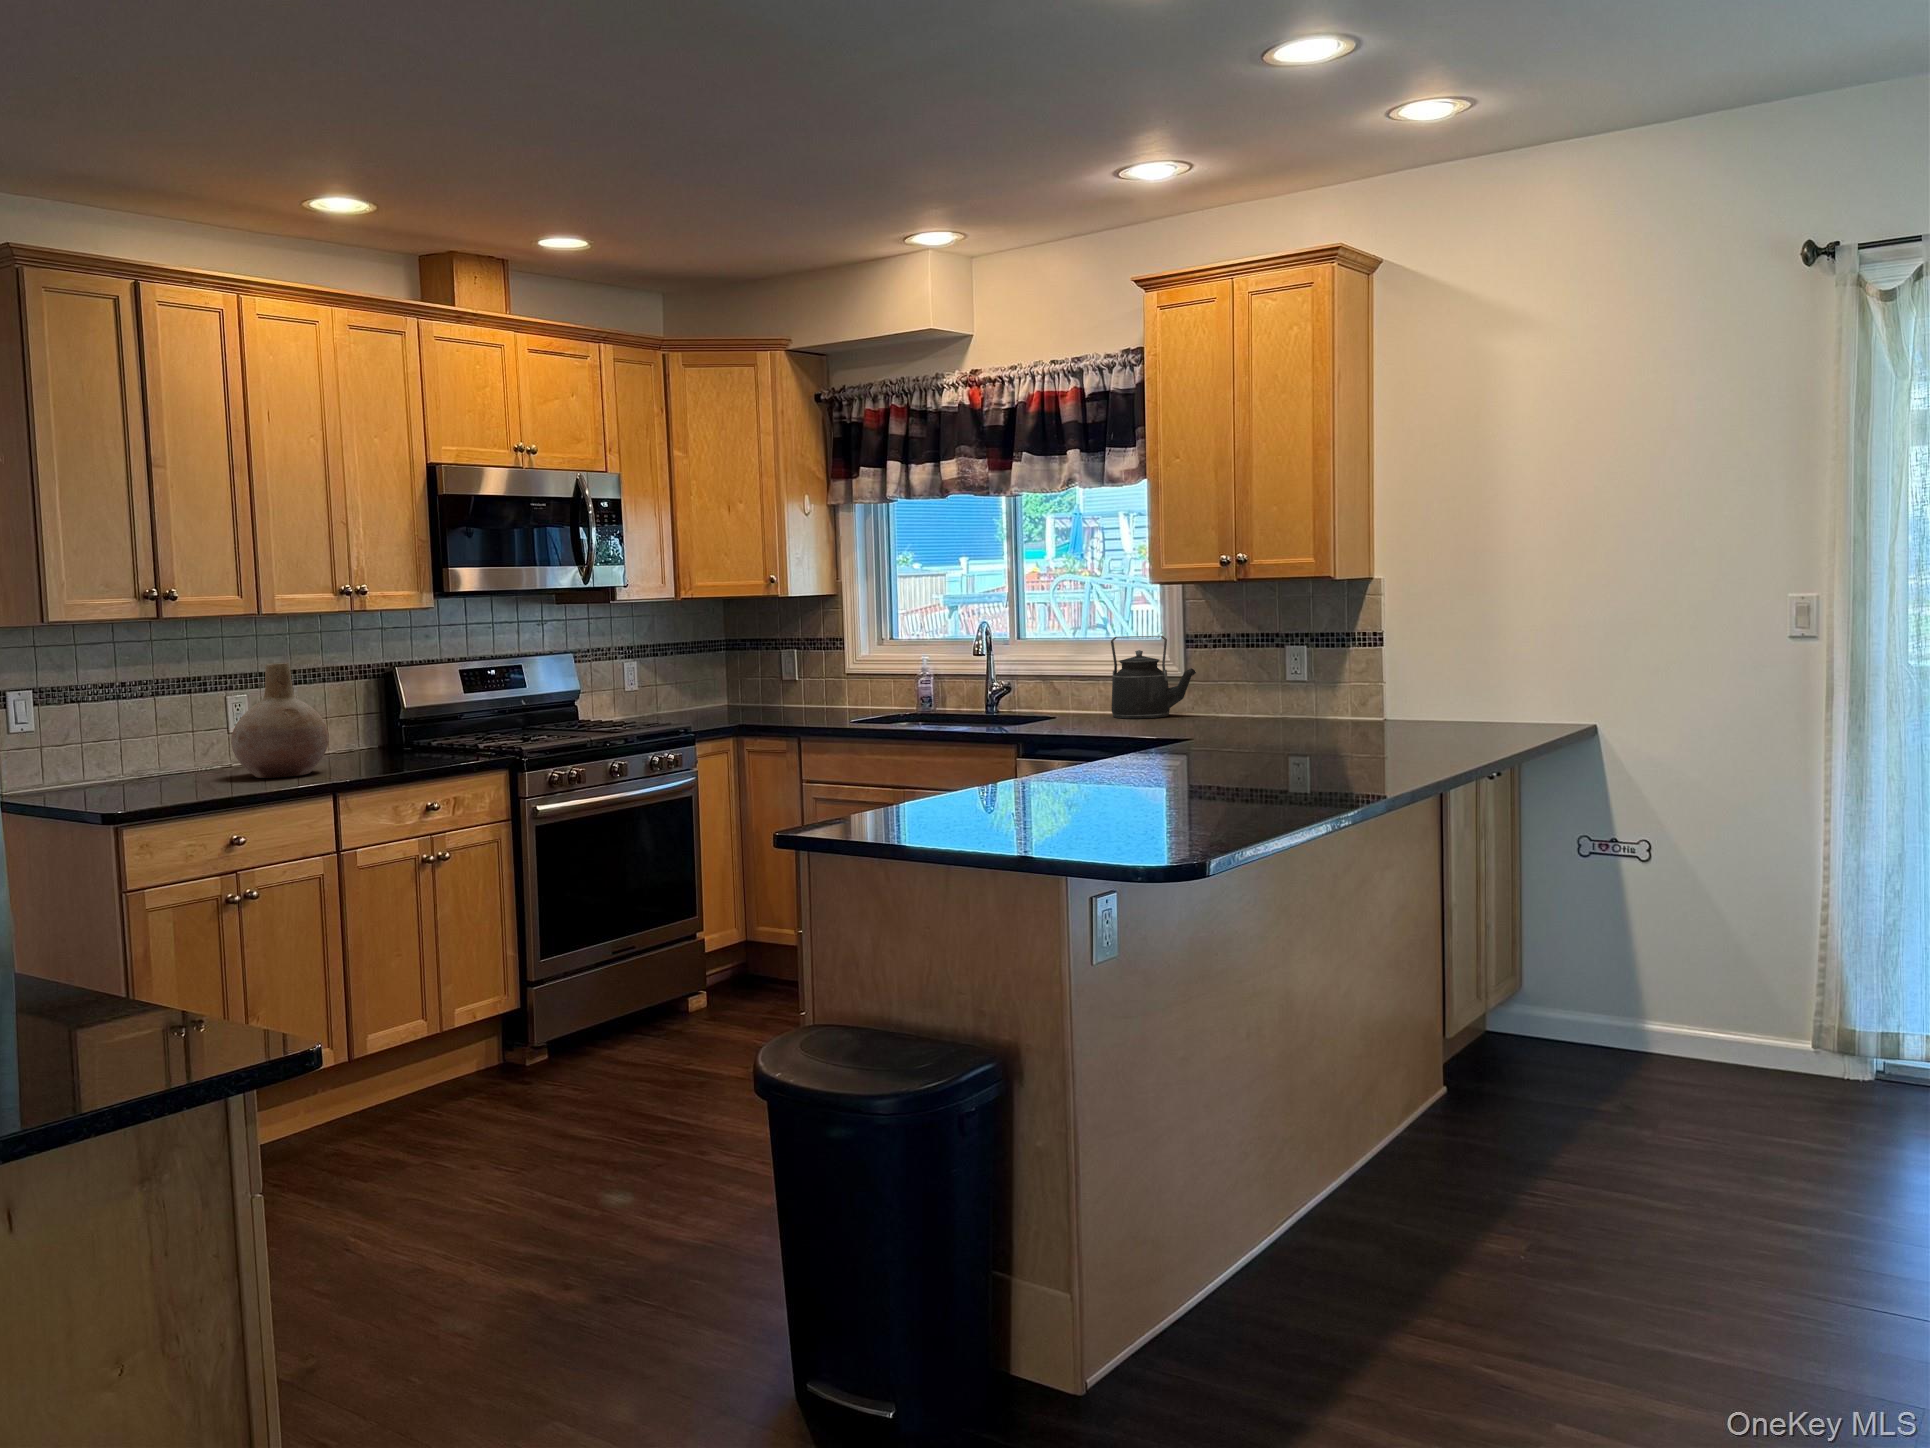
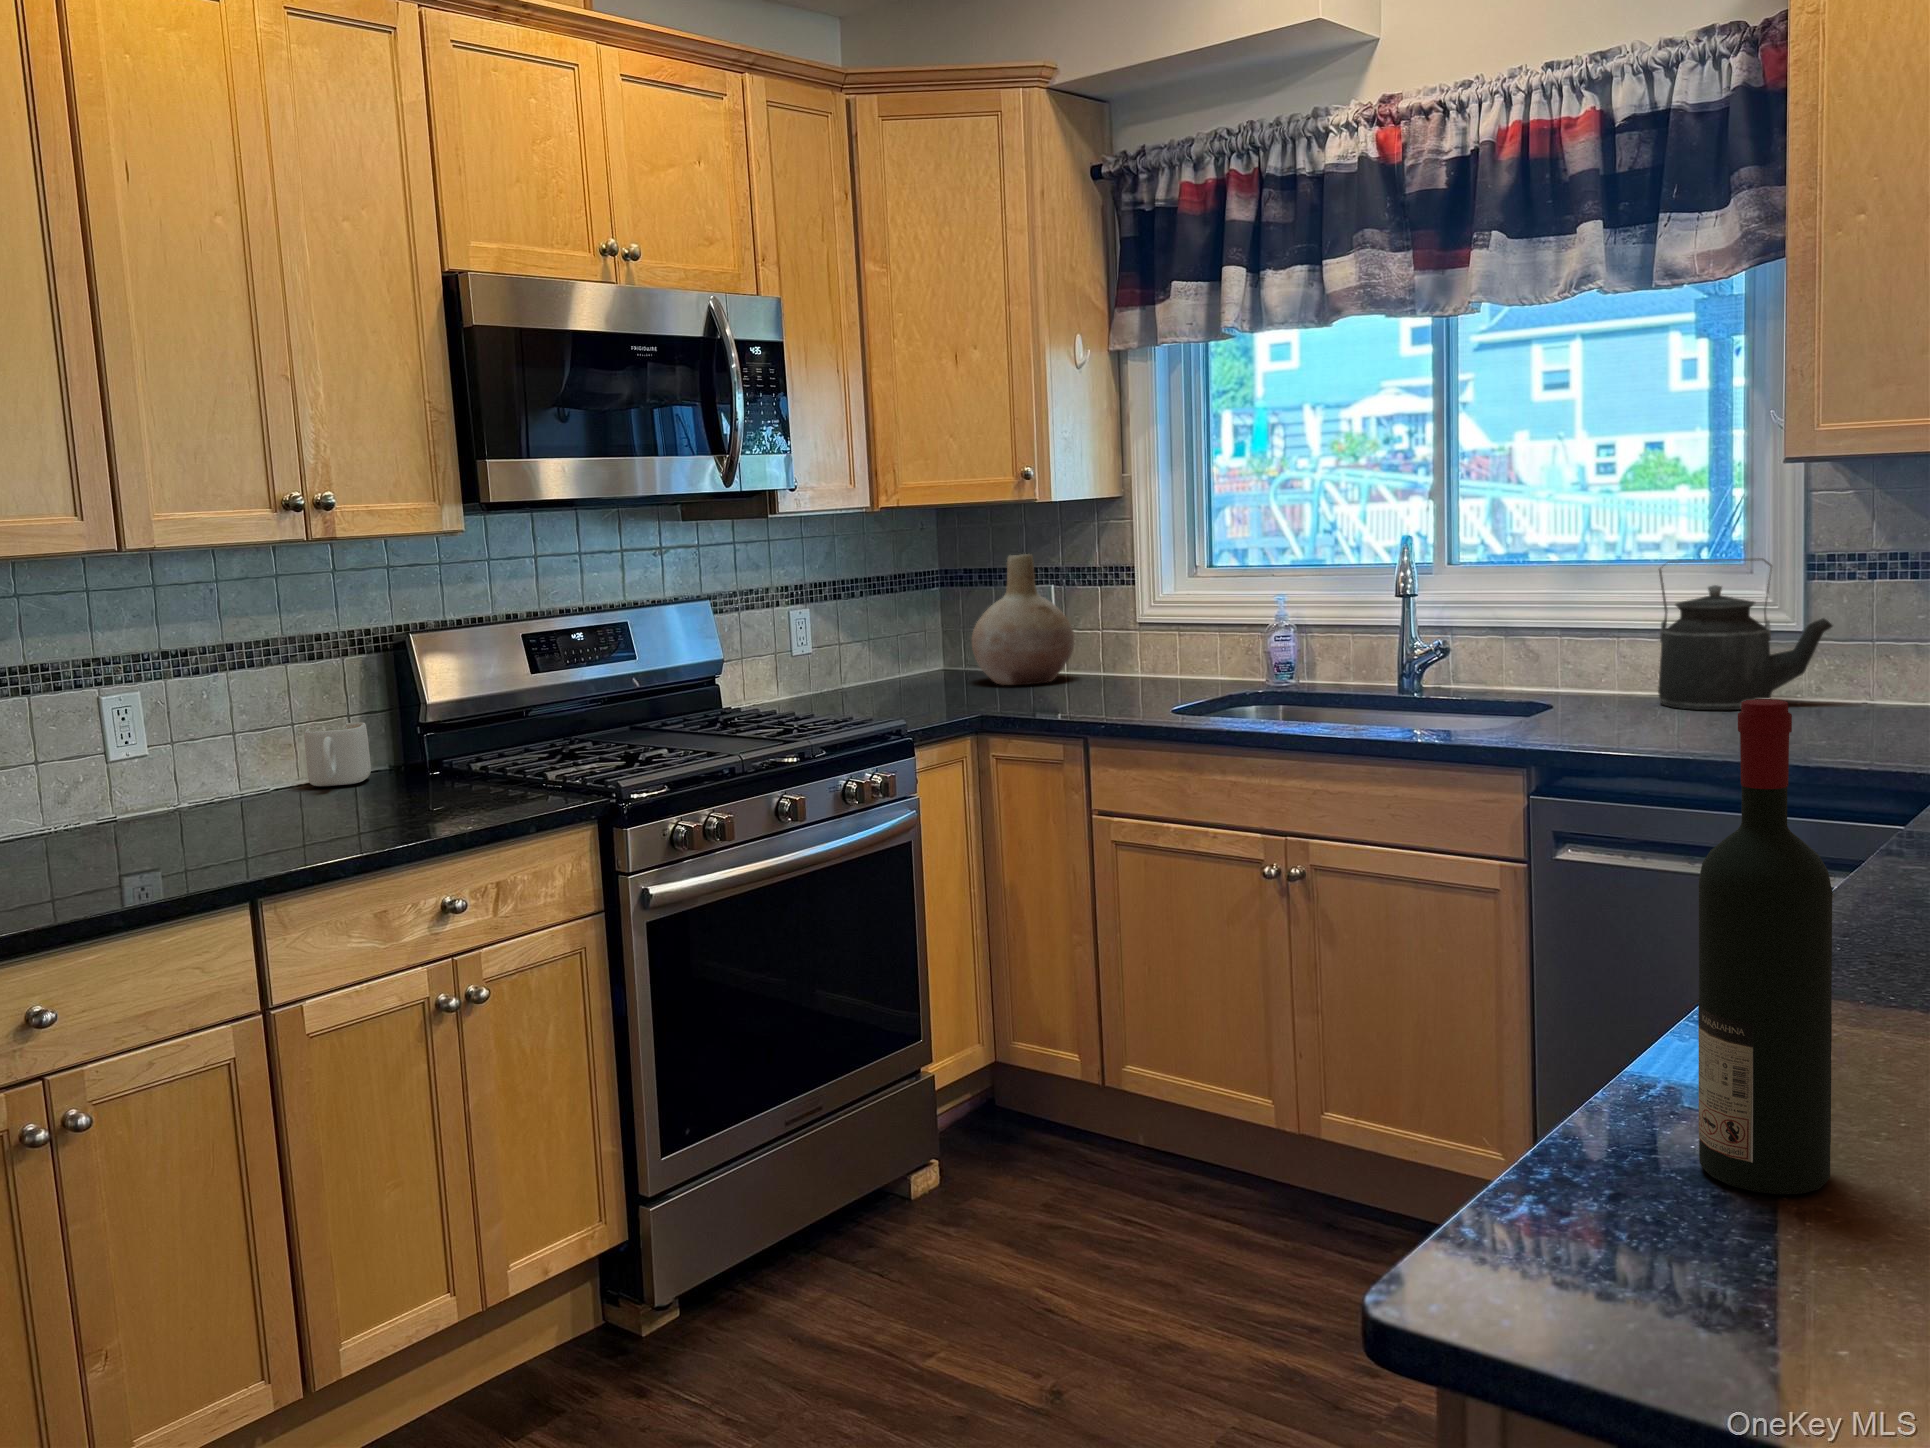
wine bottle: none [899,661,940,817] -> present [1698,699,1832,1194]
vase: present [231,663,329,778] -> present [972,554,1074,685]
mug: none [337,718,373,753] -> present [304,722,371,786]

